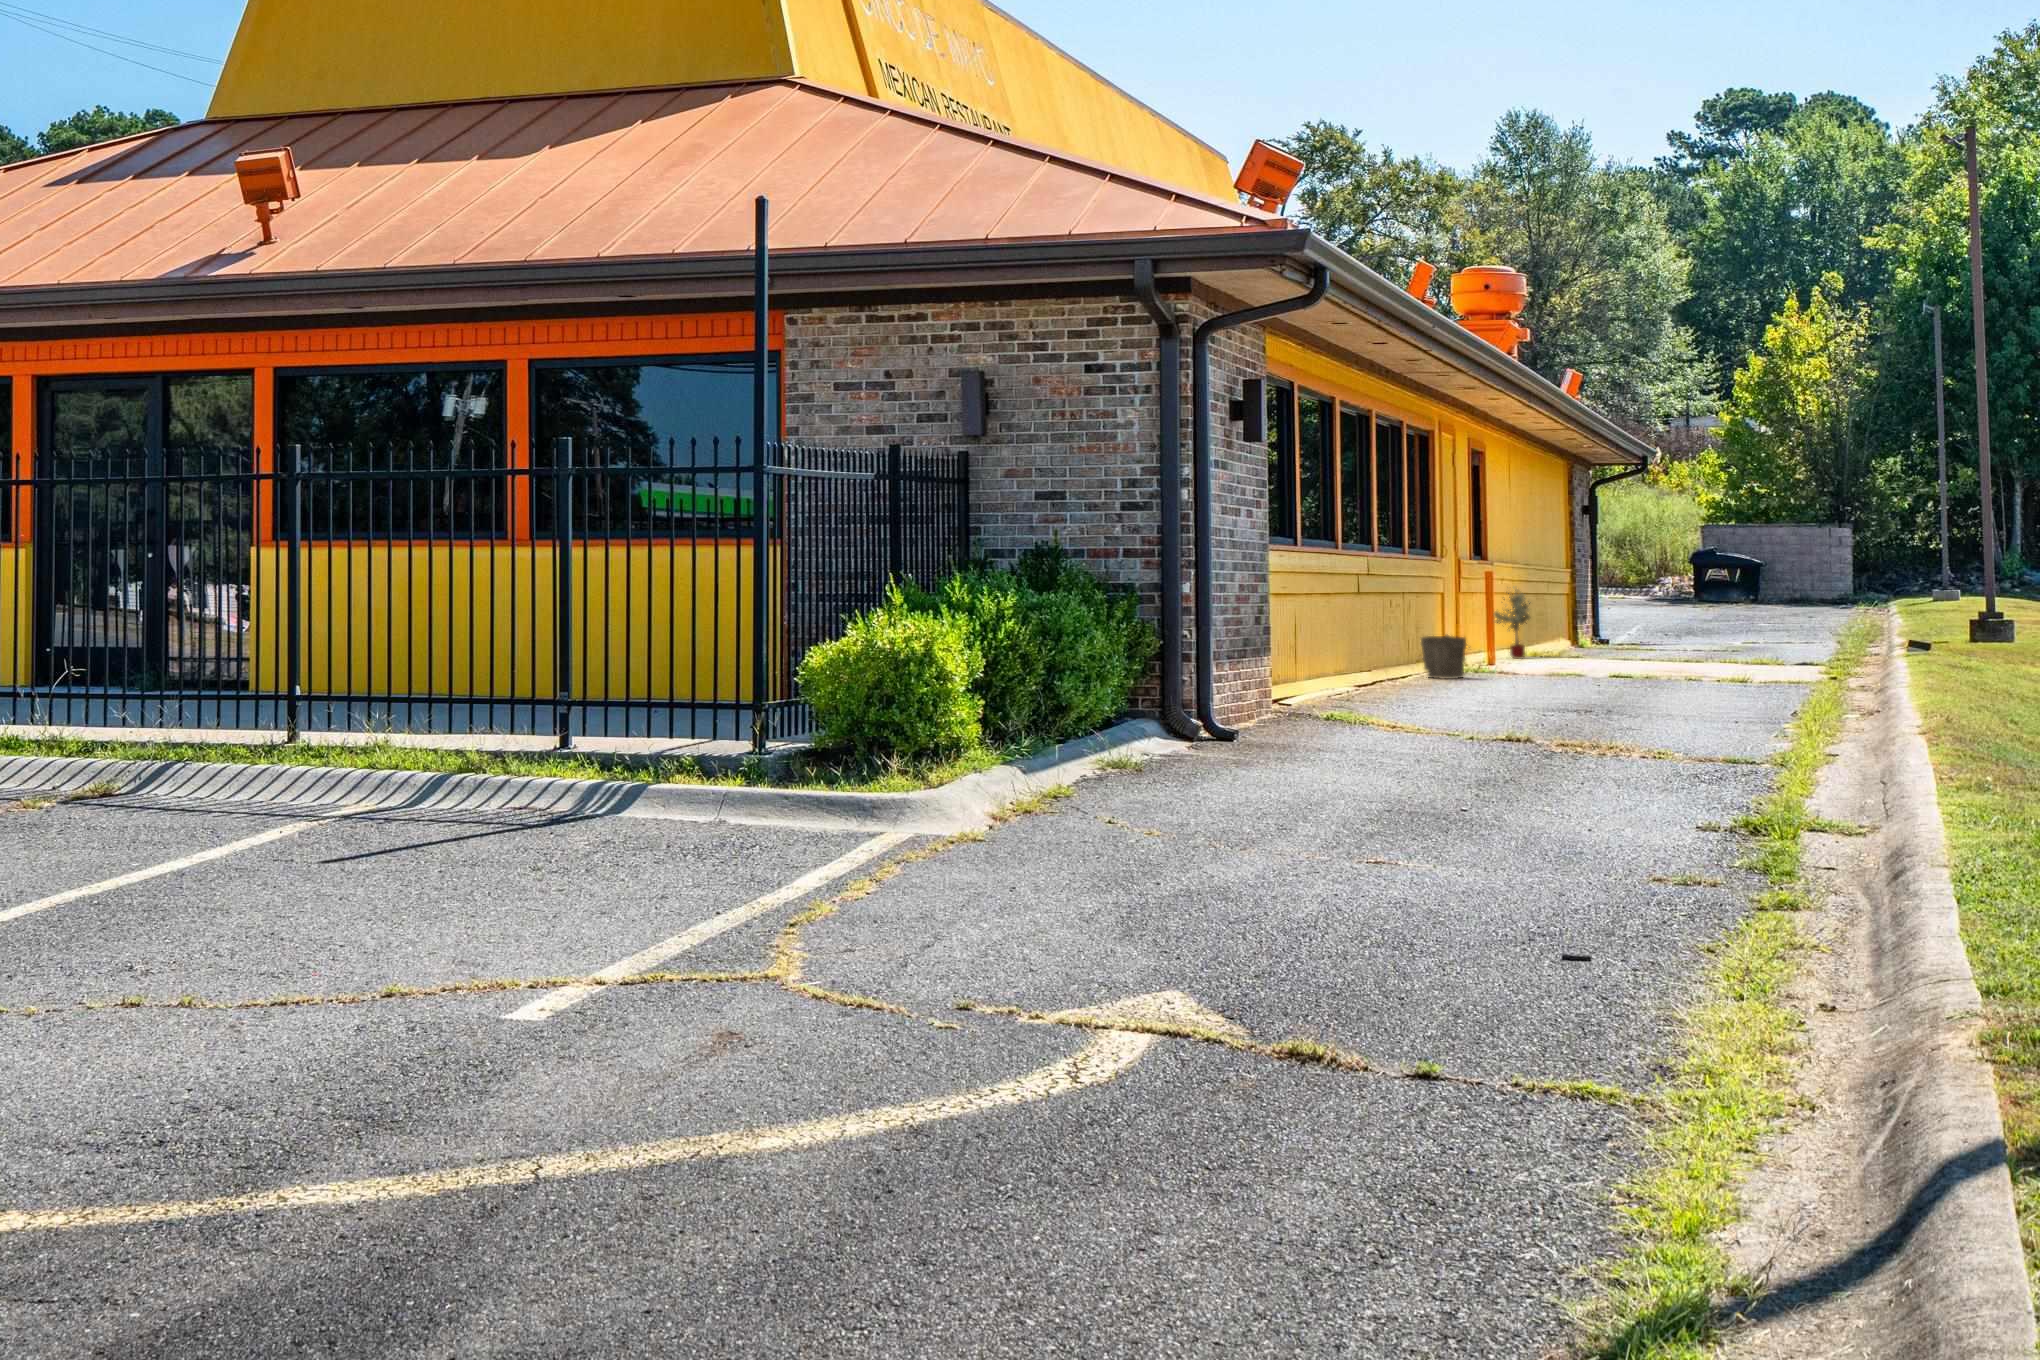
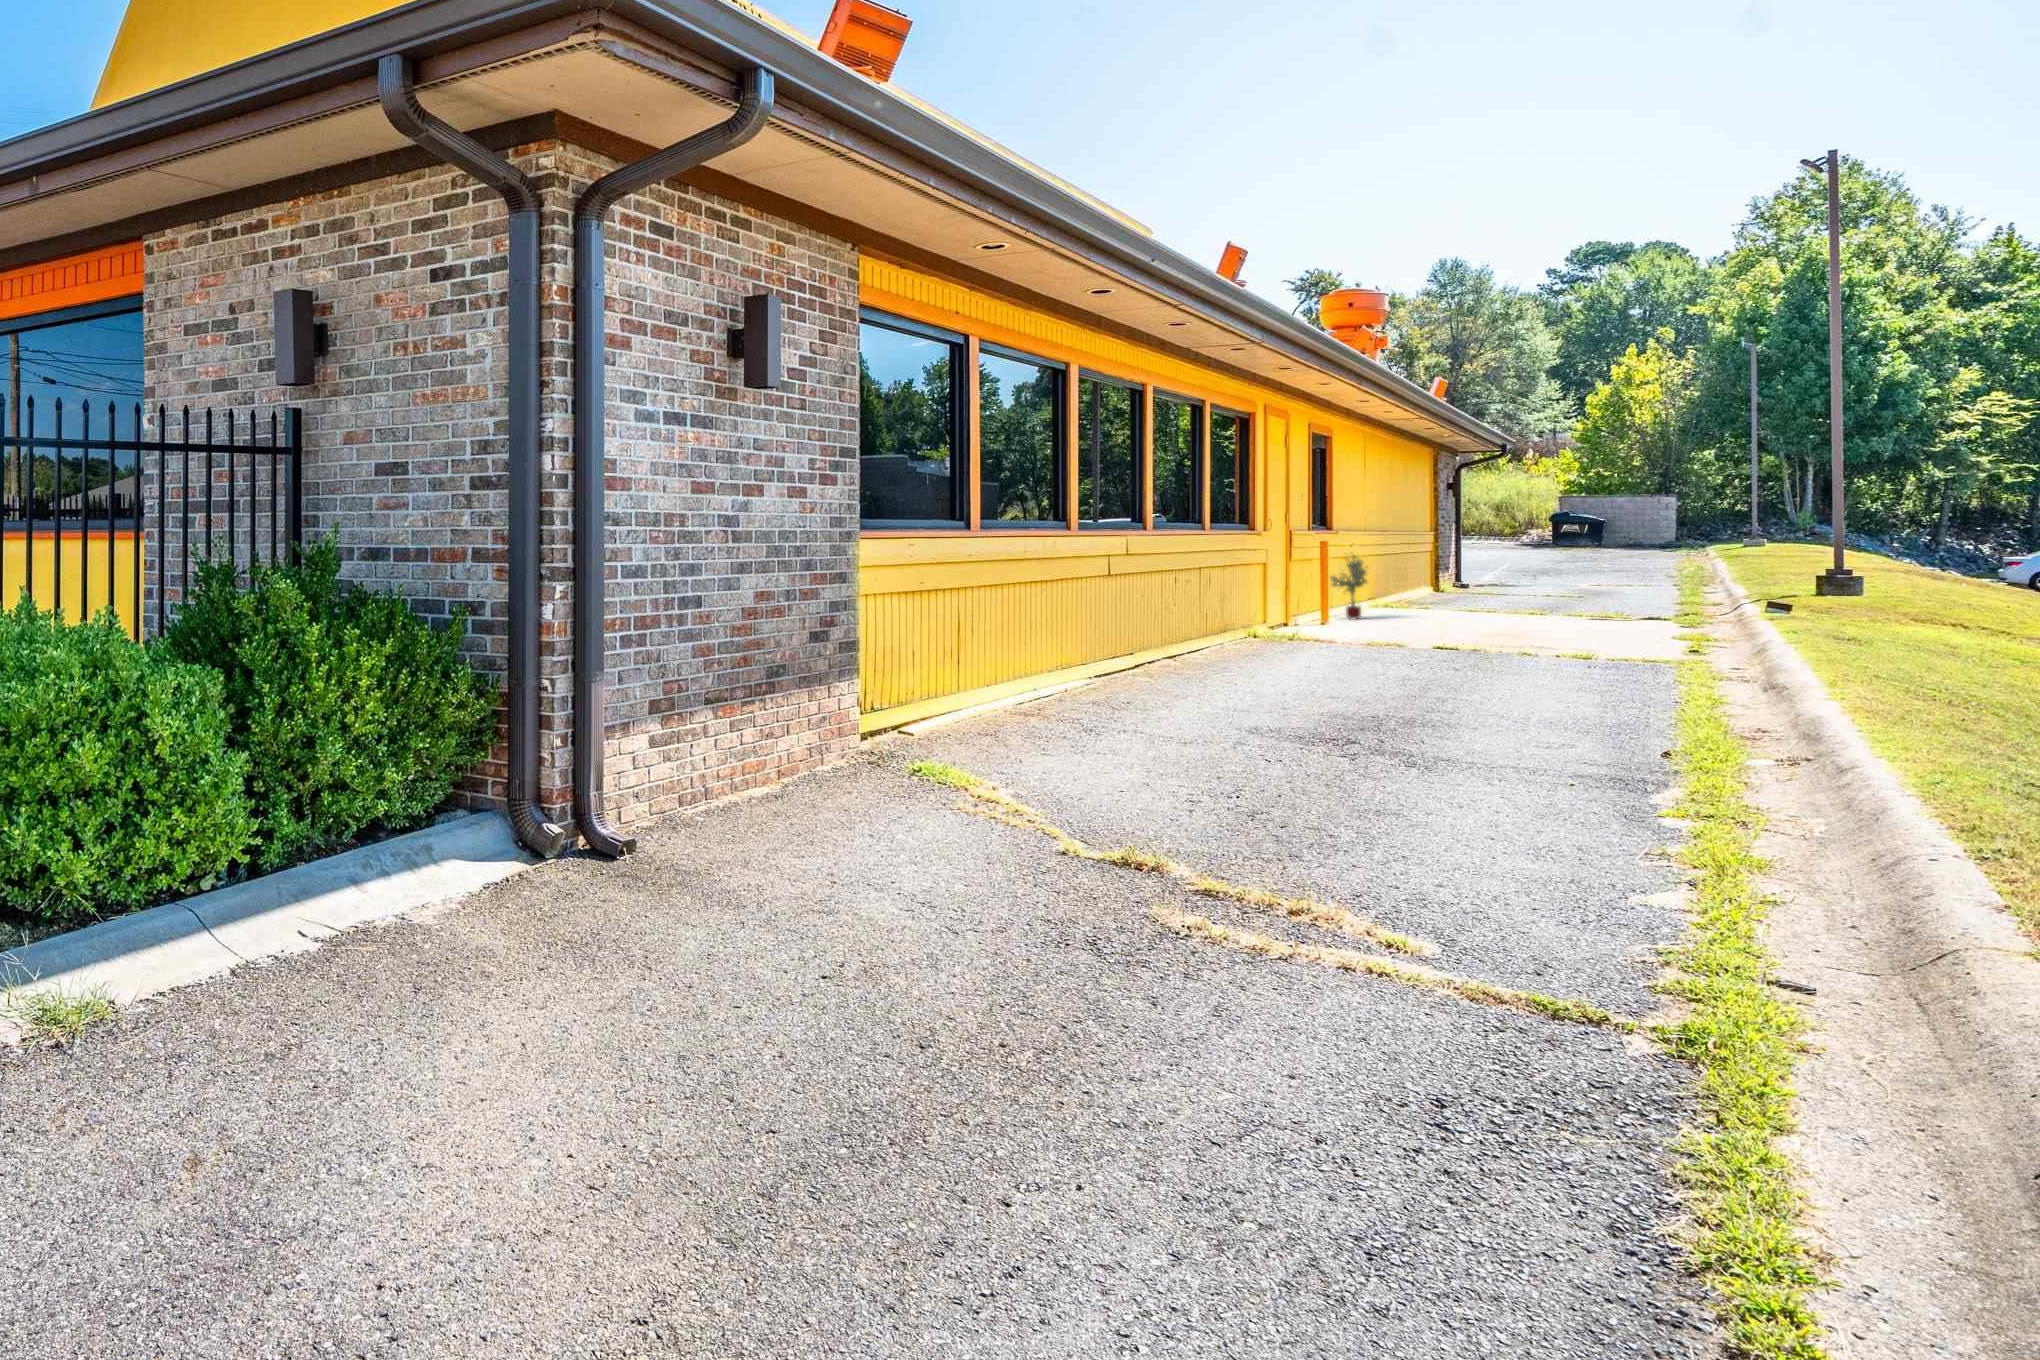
bucket: present [1421,635,1470,679] -> none [1221,606,1276,652]

